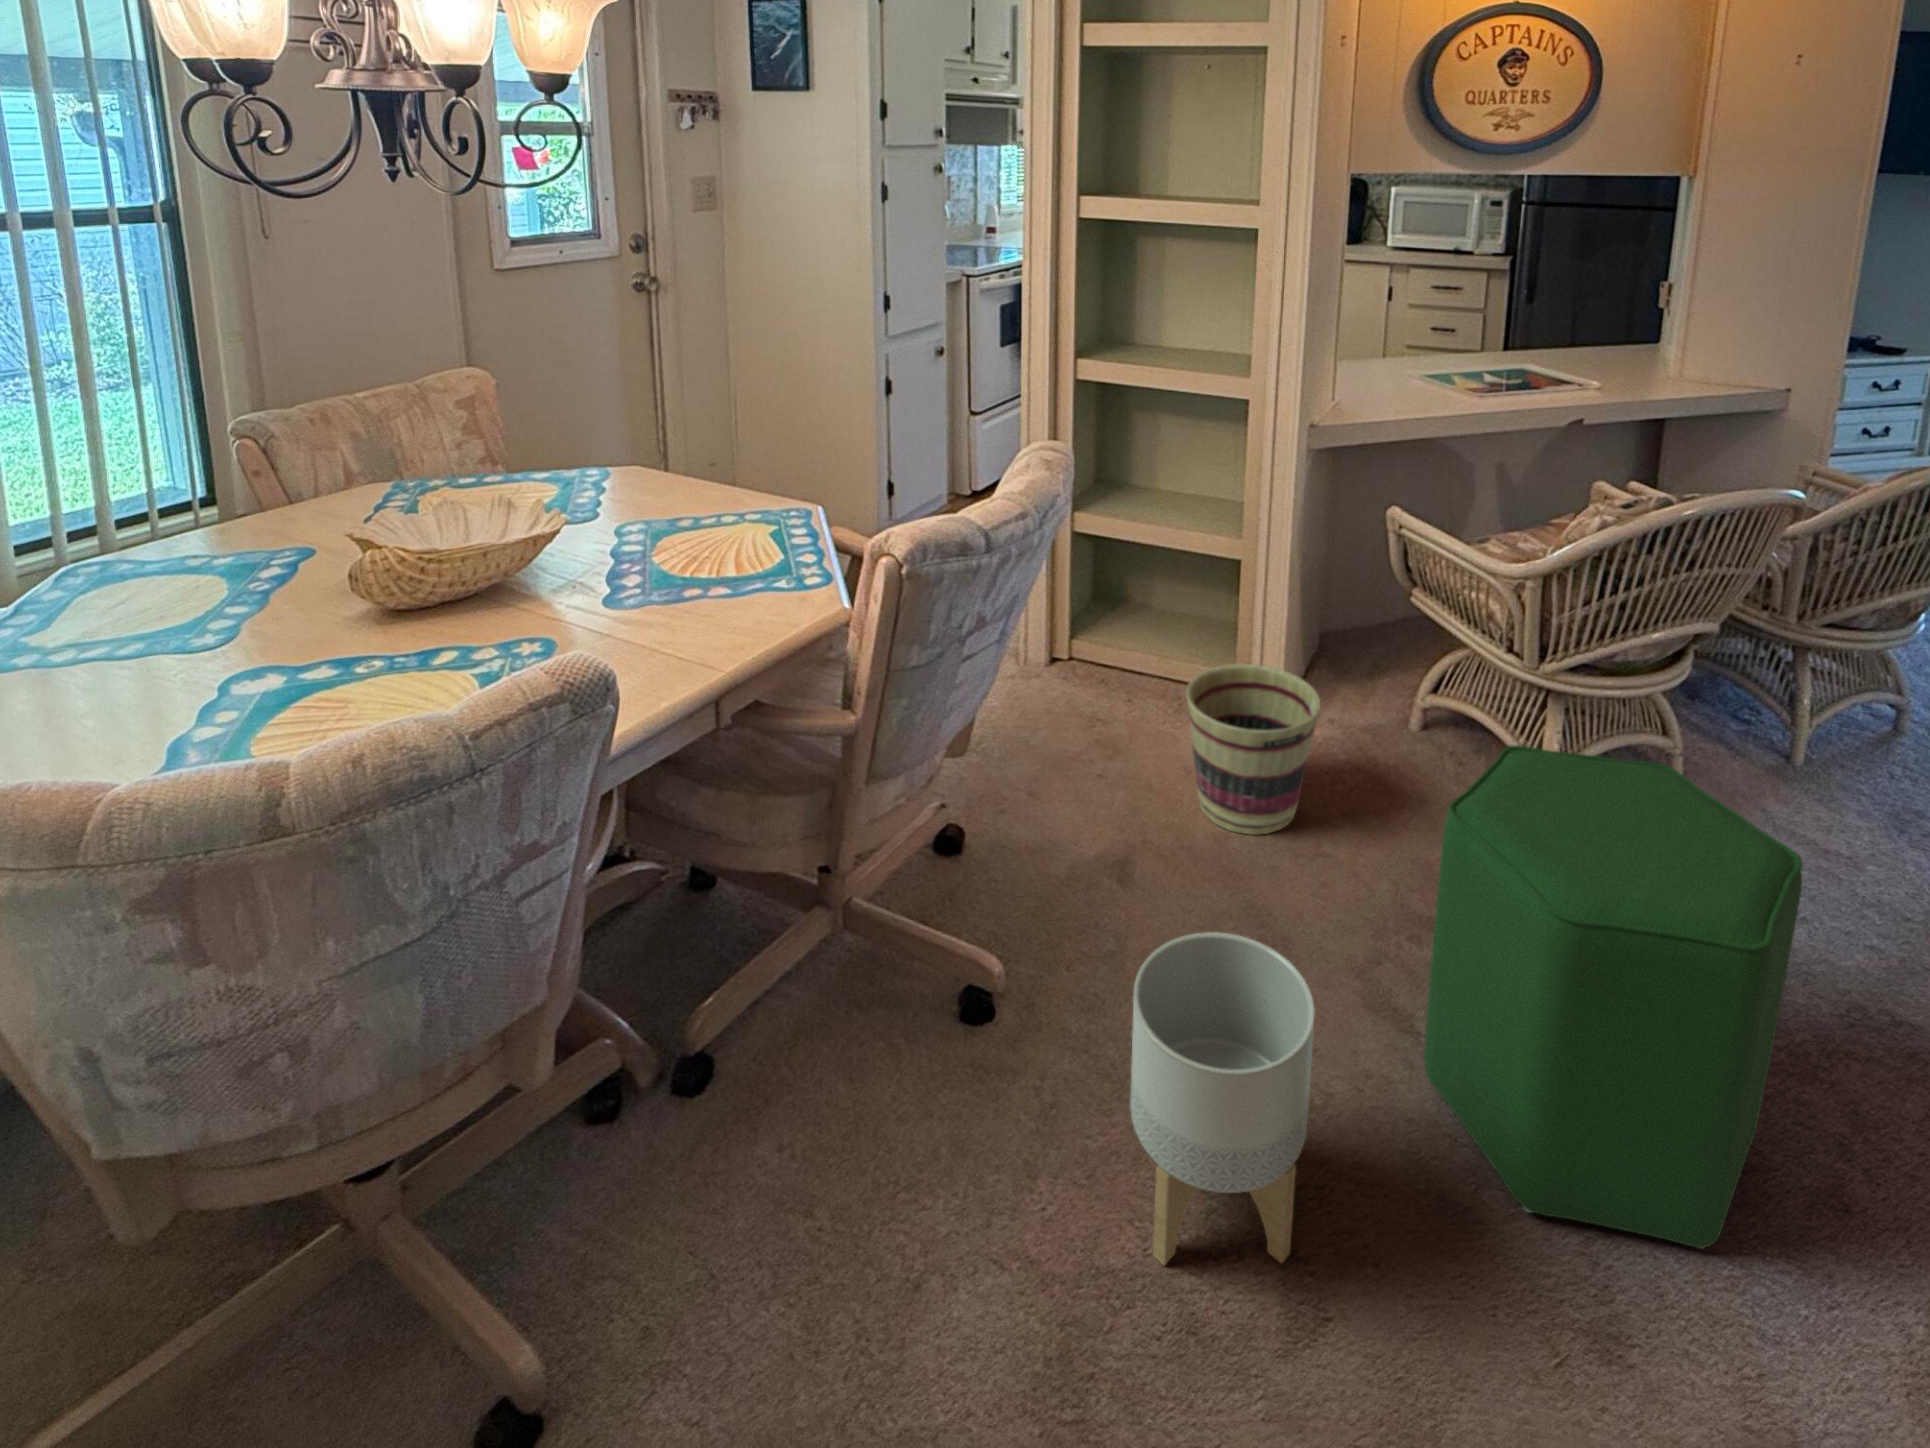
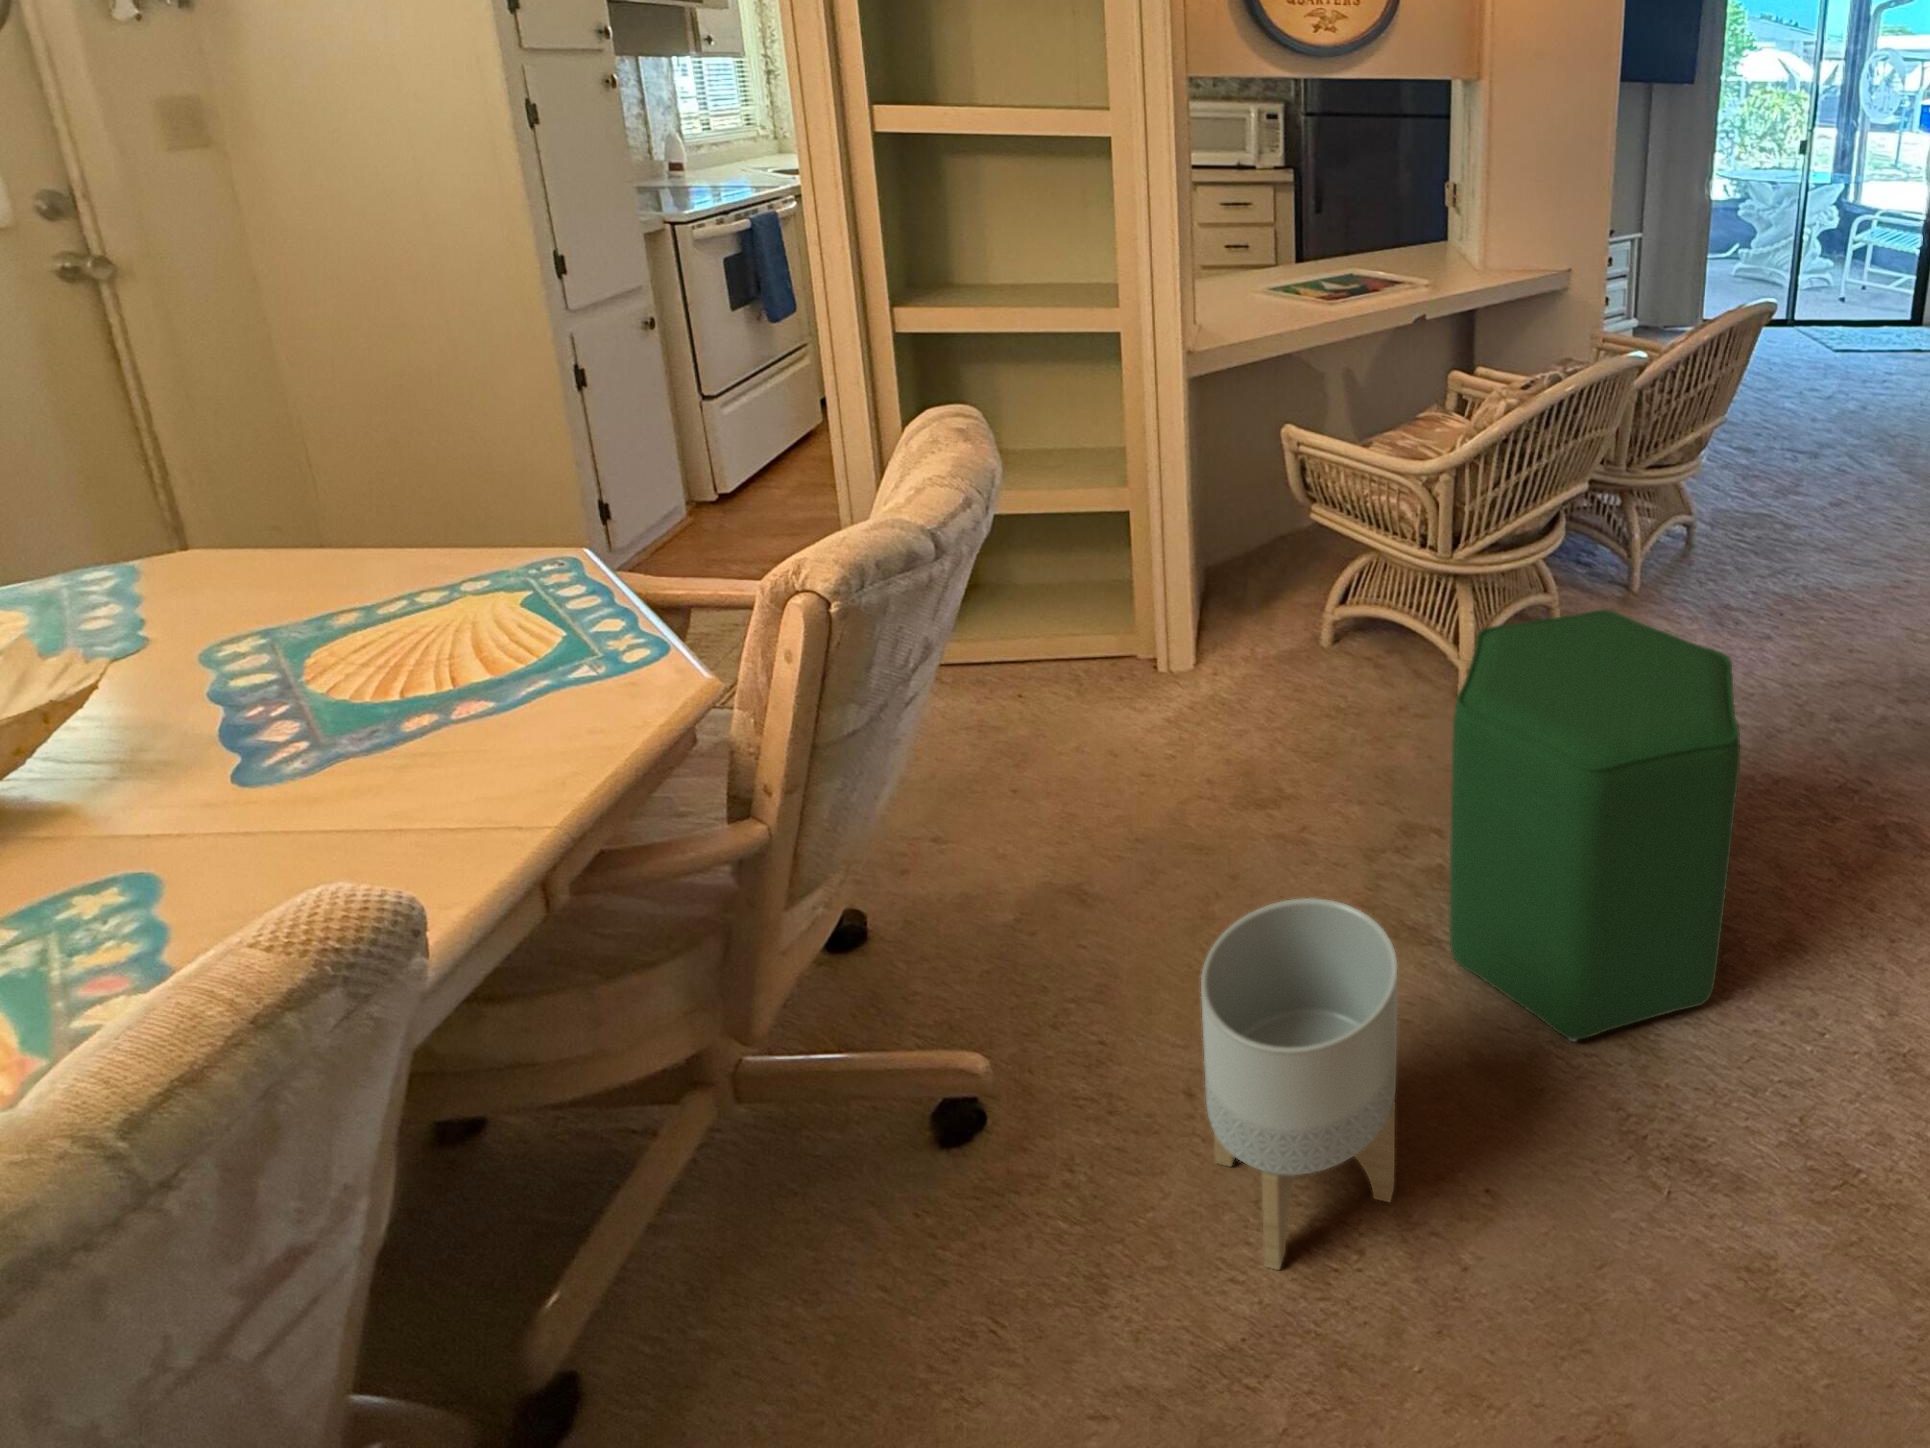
basket: present [1186,664,1321,834] -> none [1116,617,1263,800]

